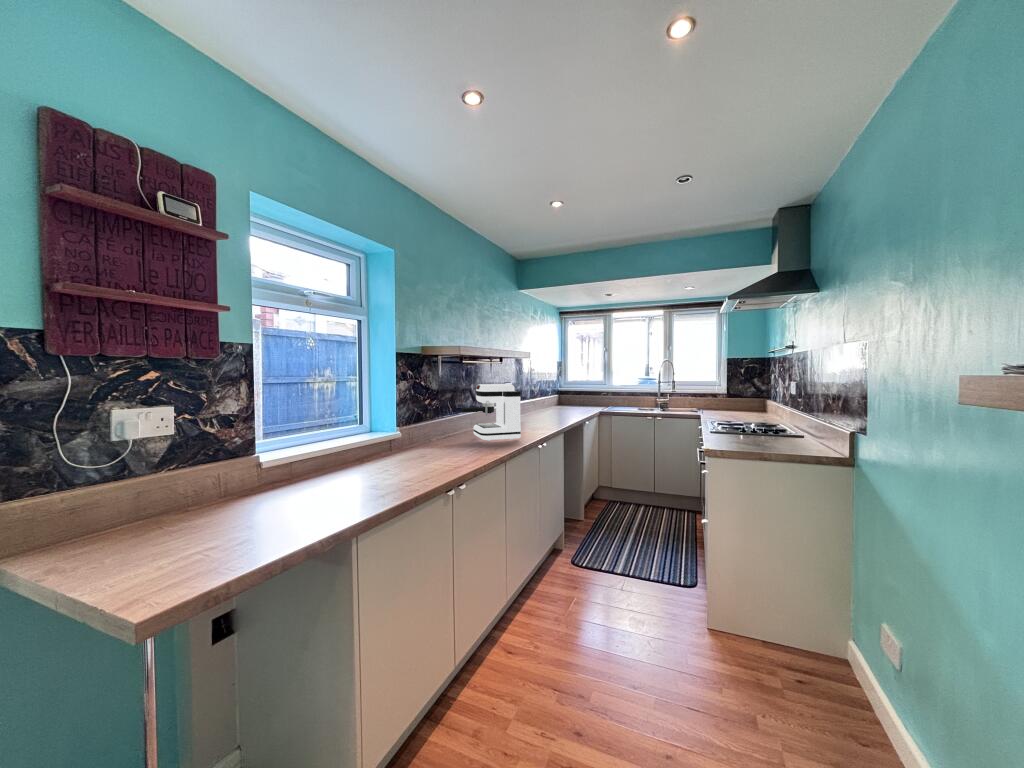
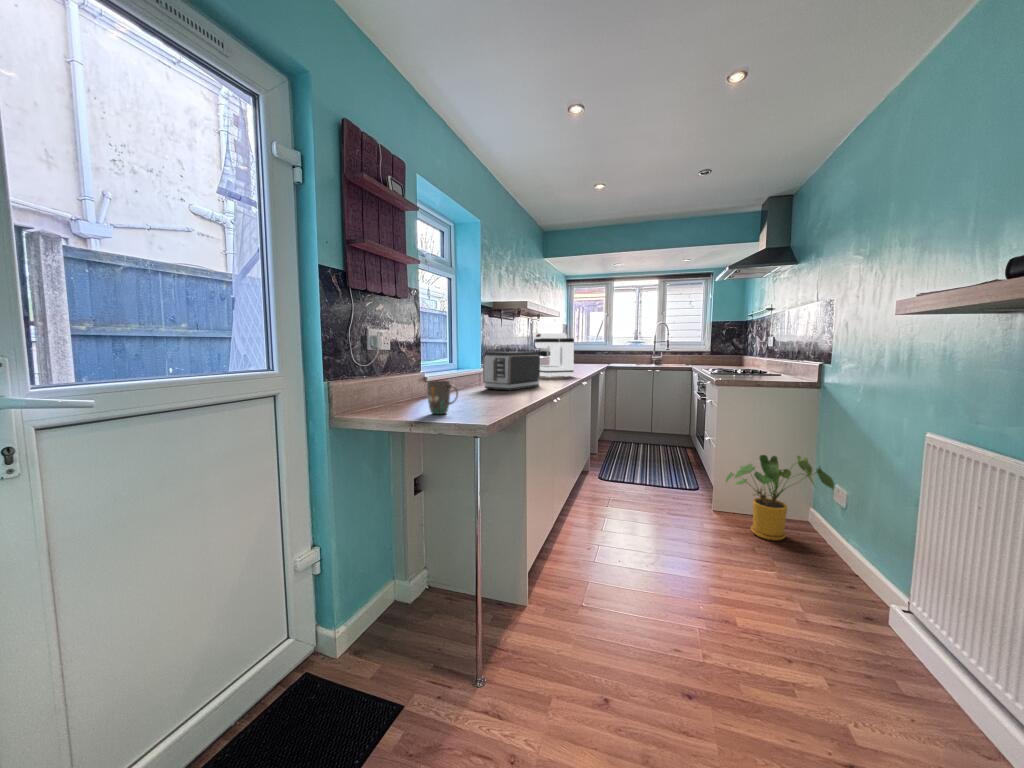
toaster: none [357,417,442,478] -> present [483,352,540,390]
mug: none [104,505,157,570] -> present [427,381,458,414]
house plant: none [714,568,881,705] -> present [725,455,834,540]

